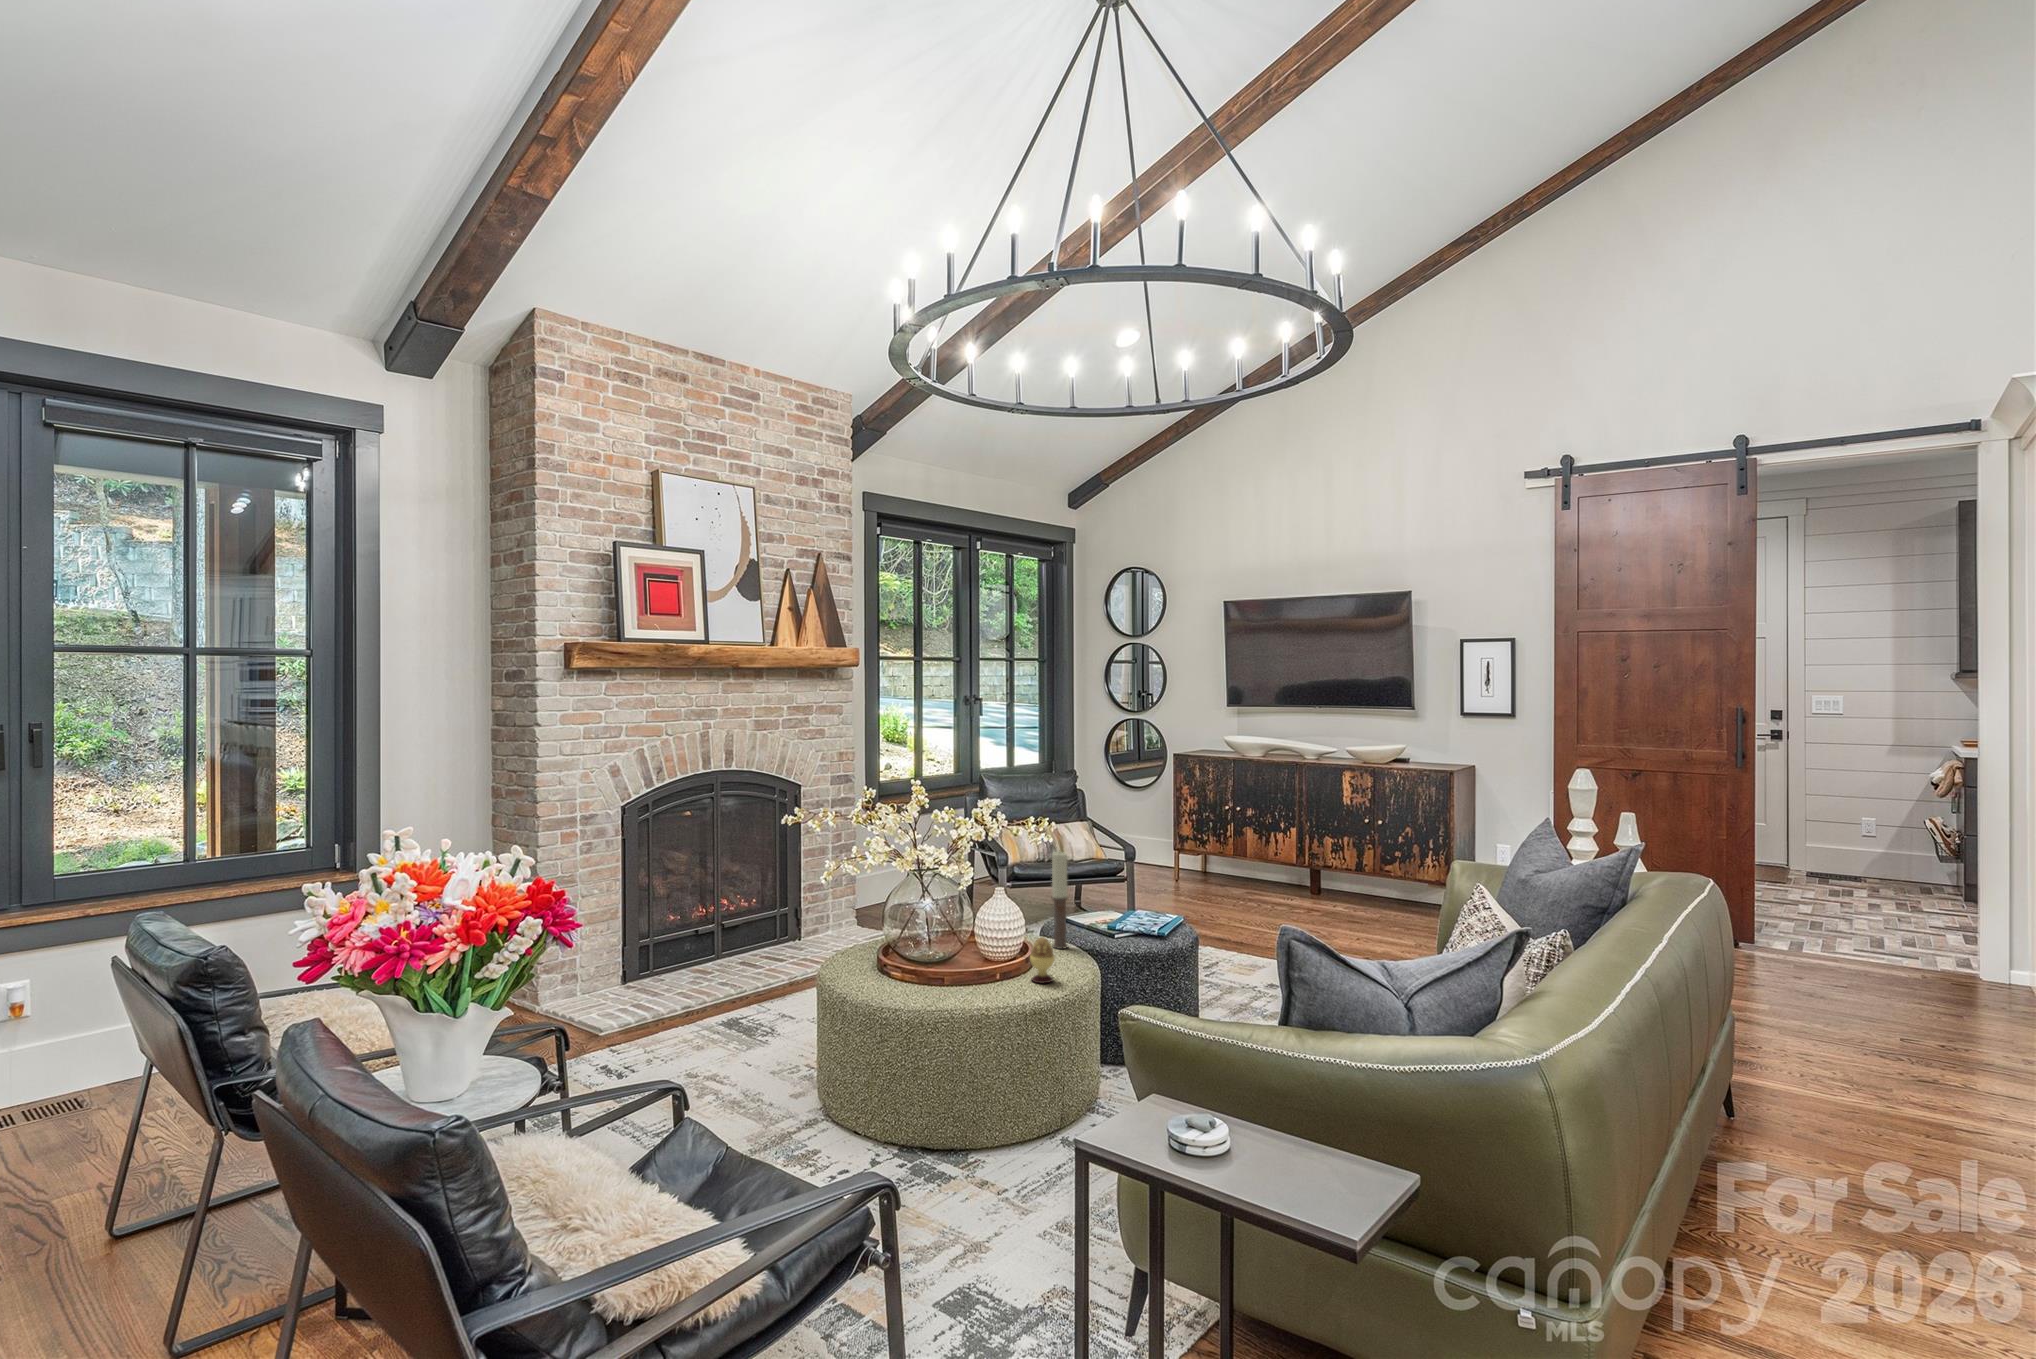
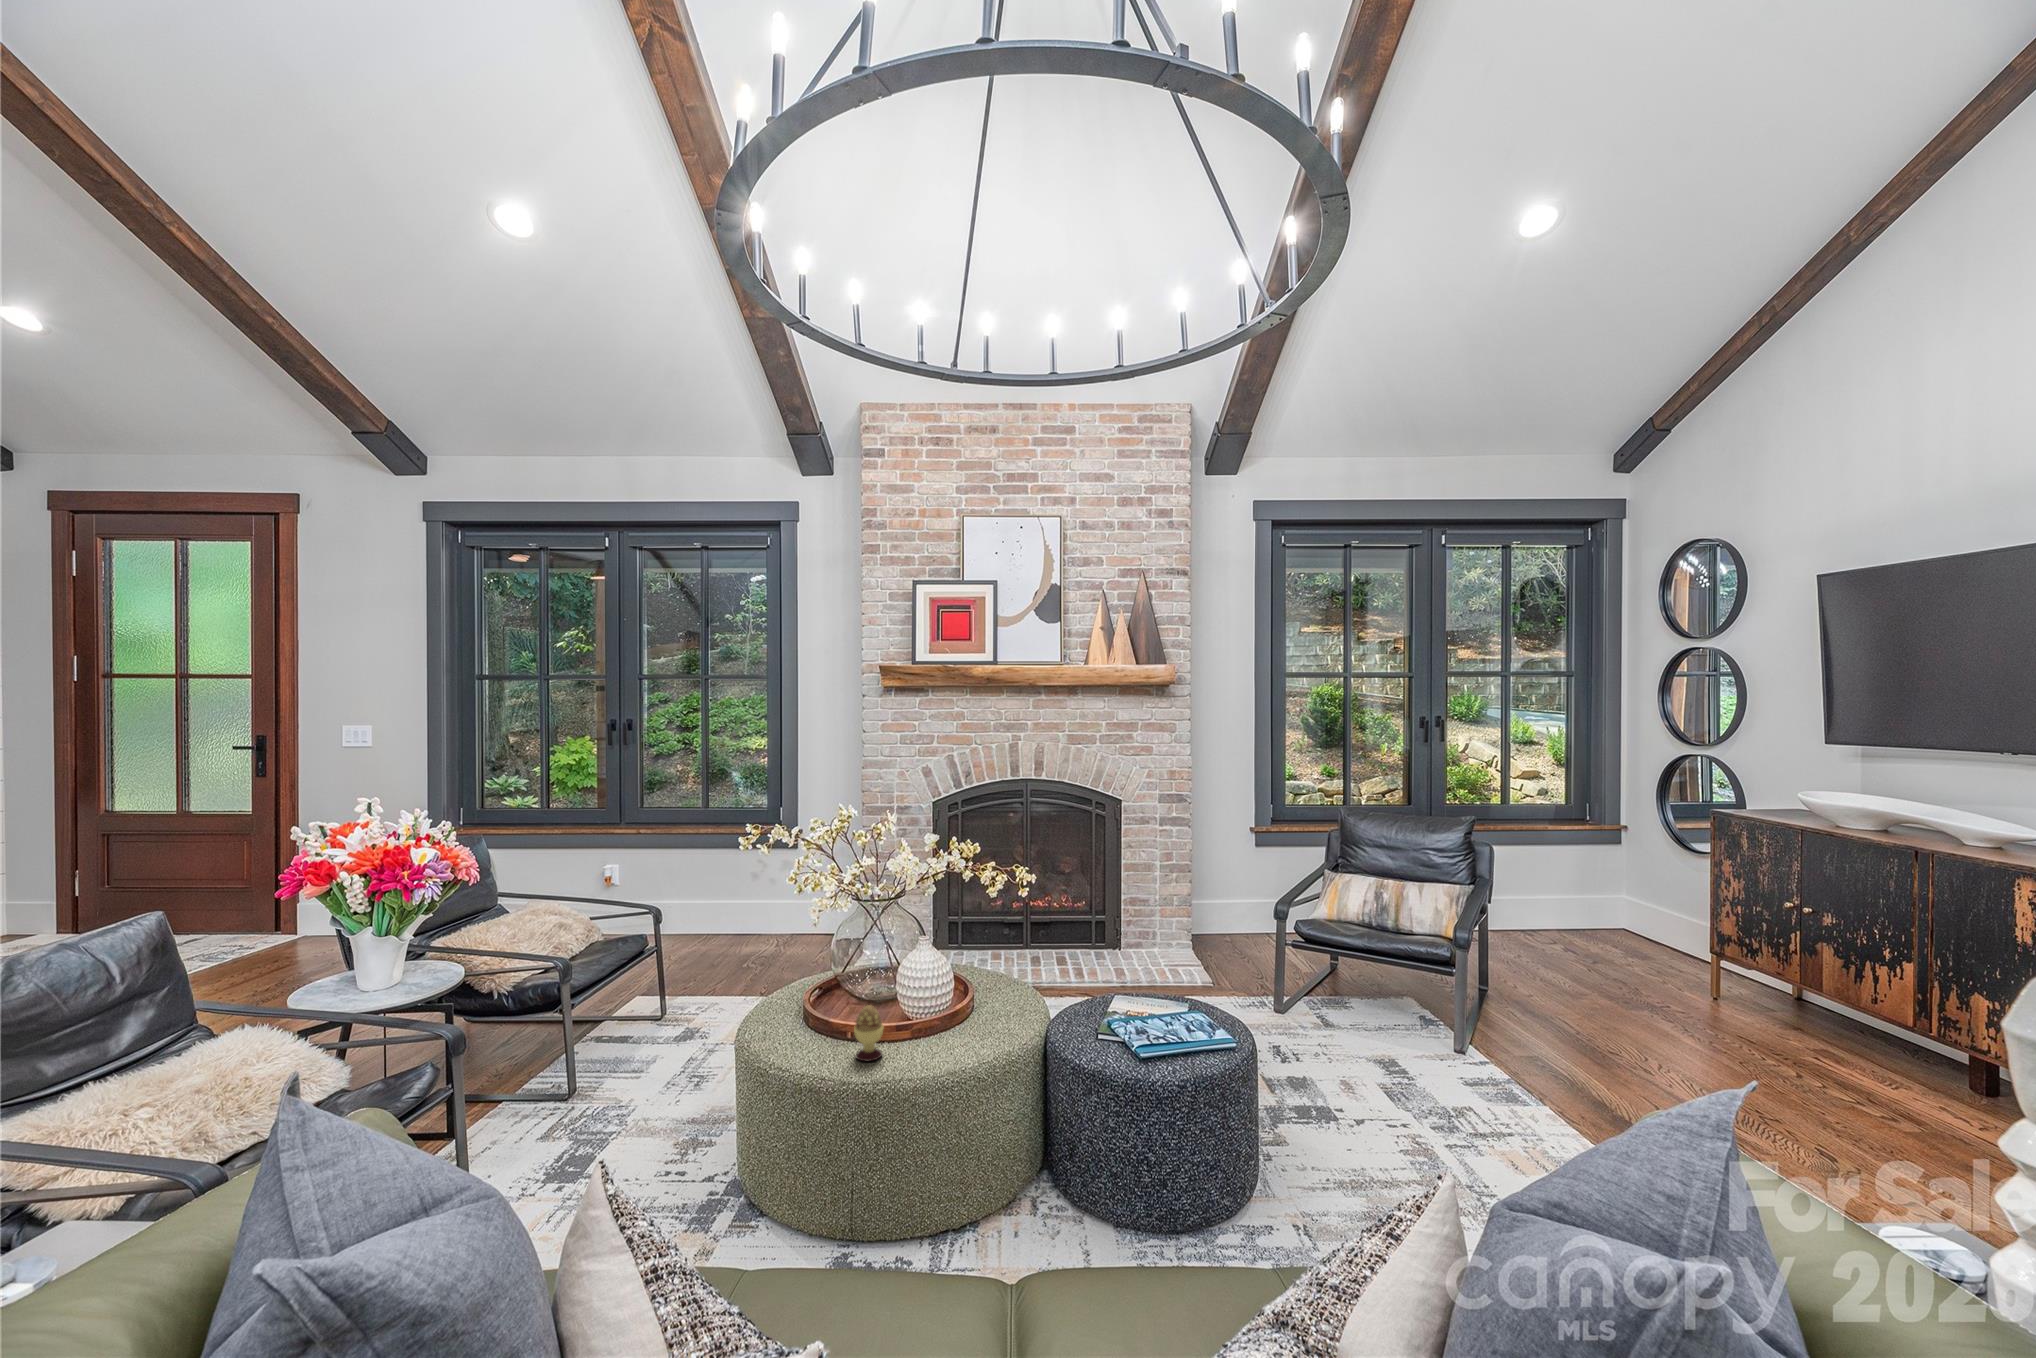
candle: present [1052,852,1068,949] -> none [987,909,1007,1030]

